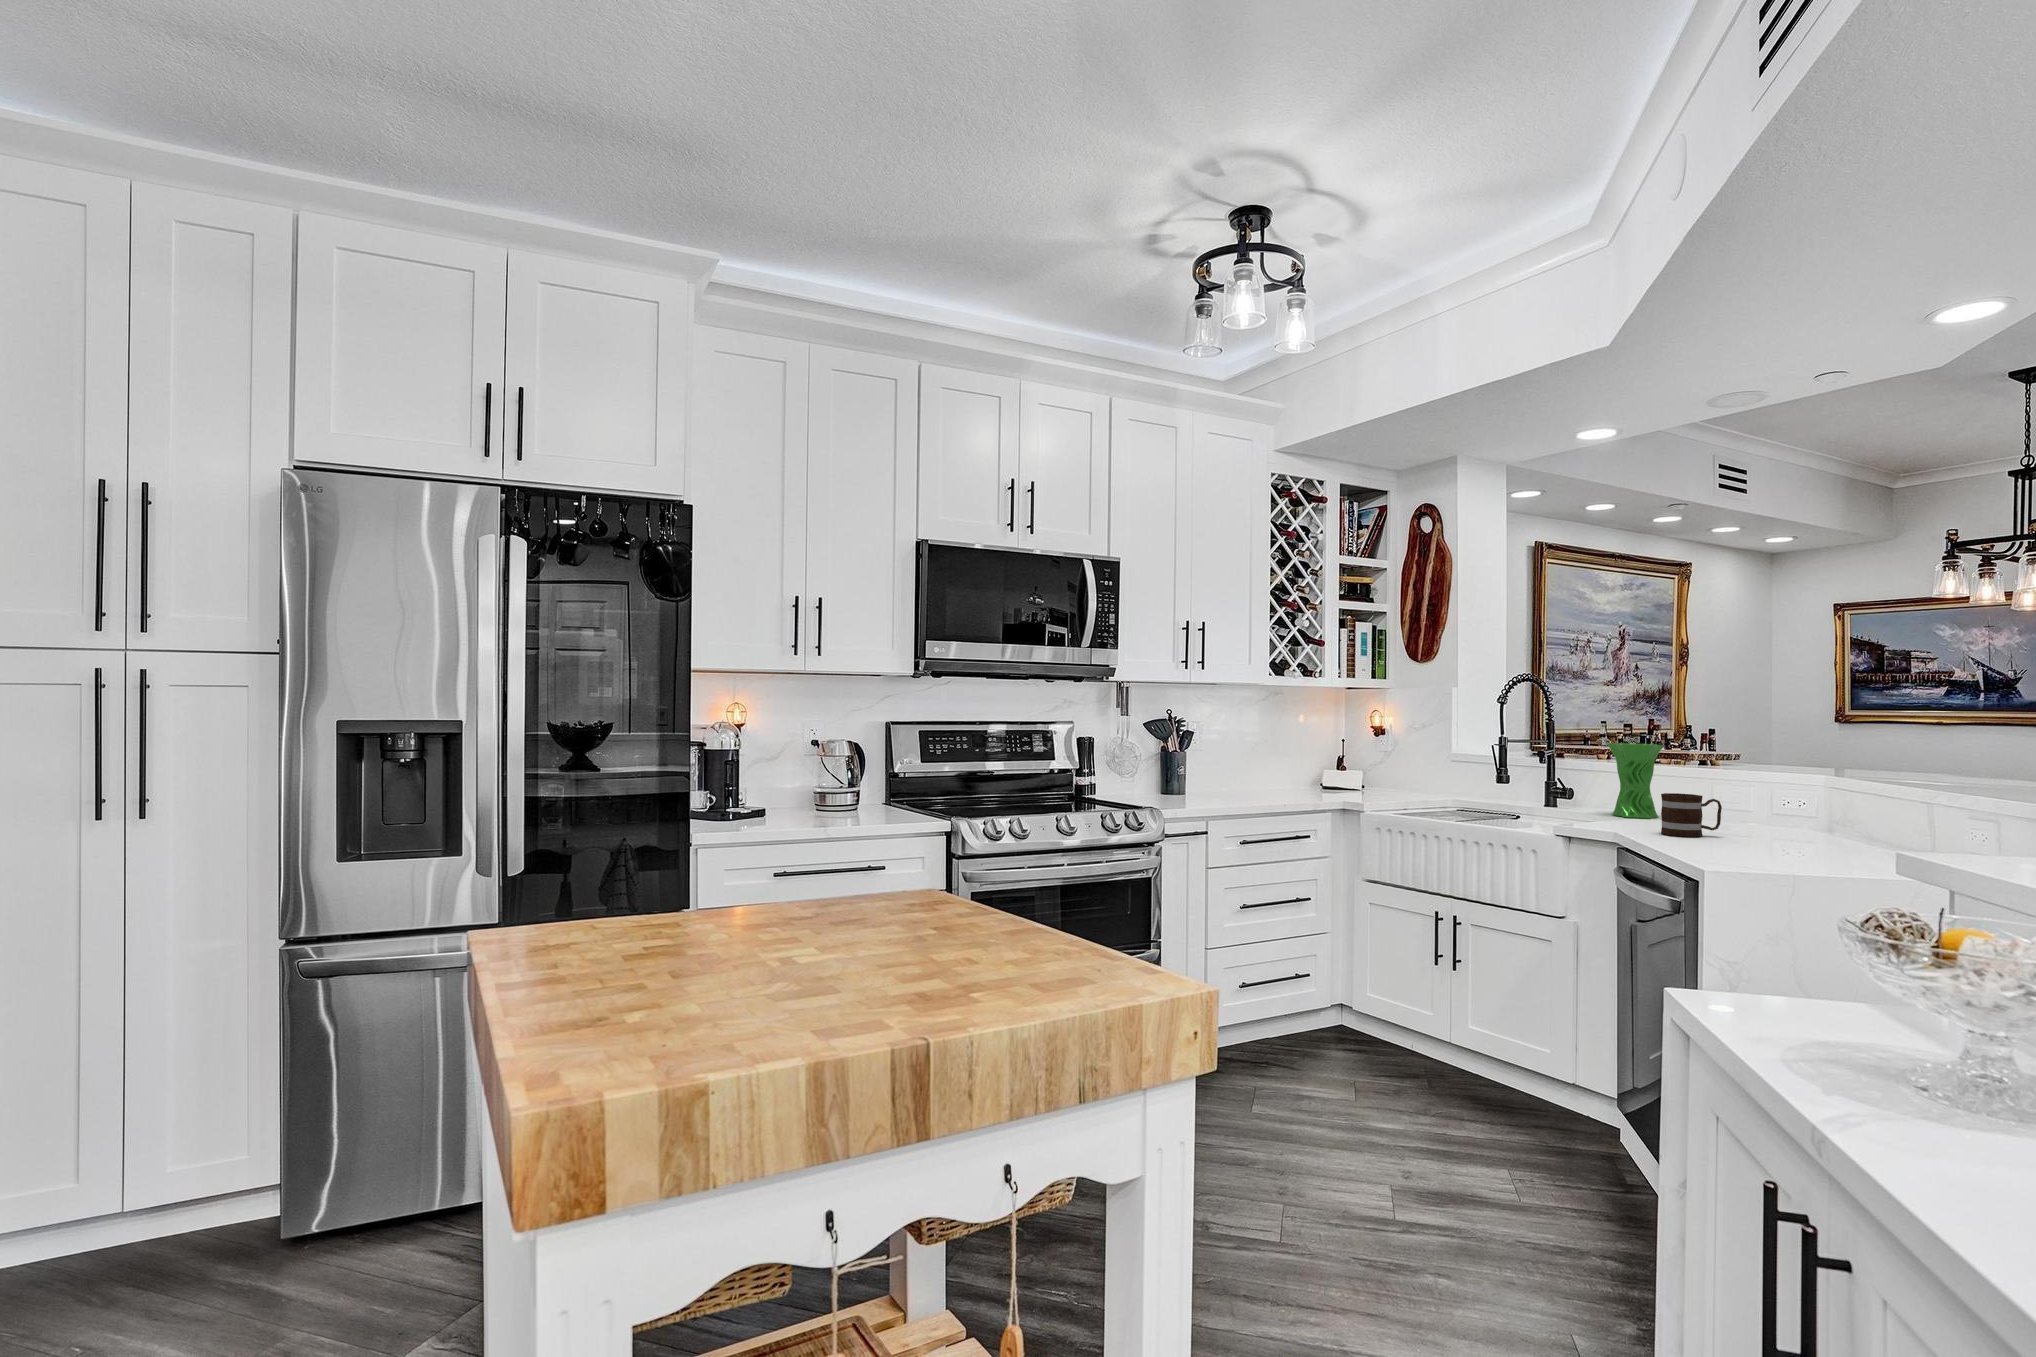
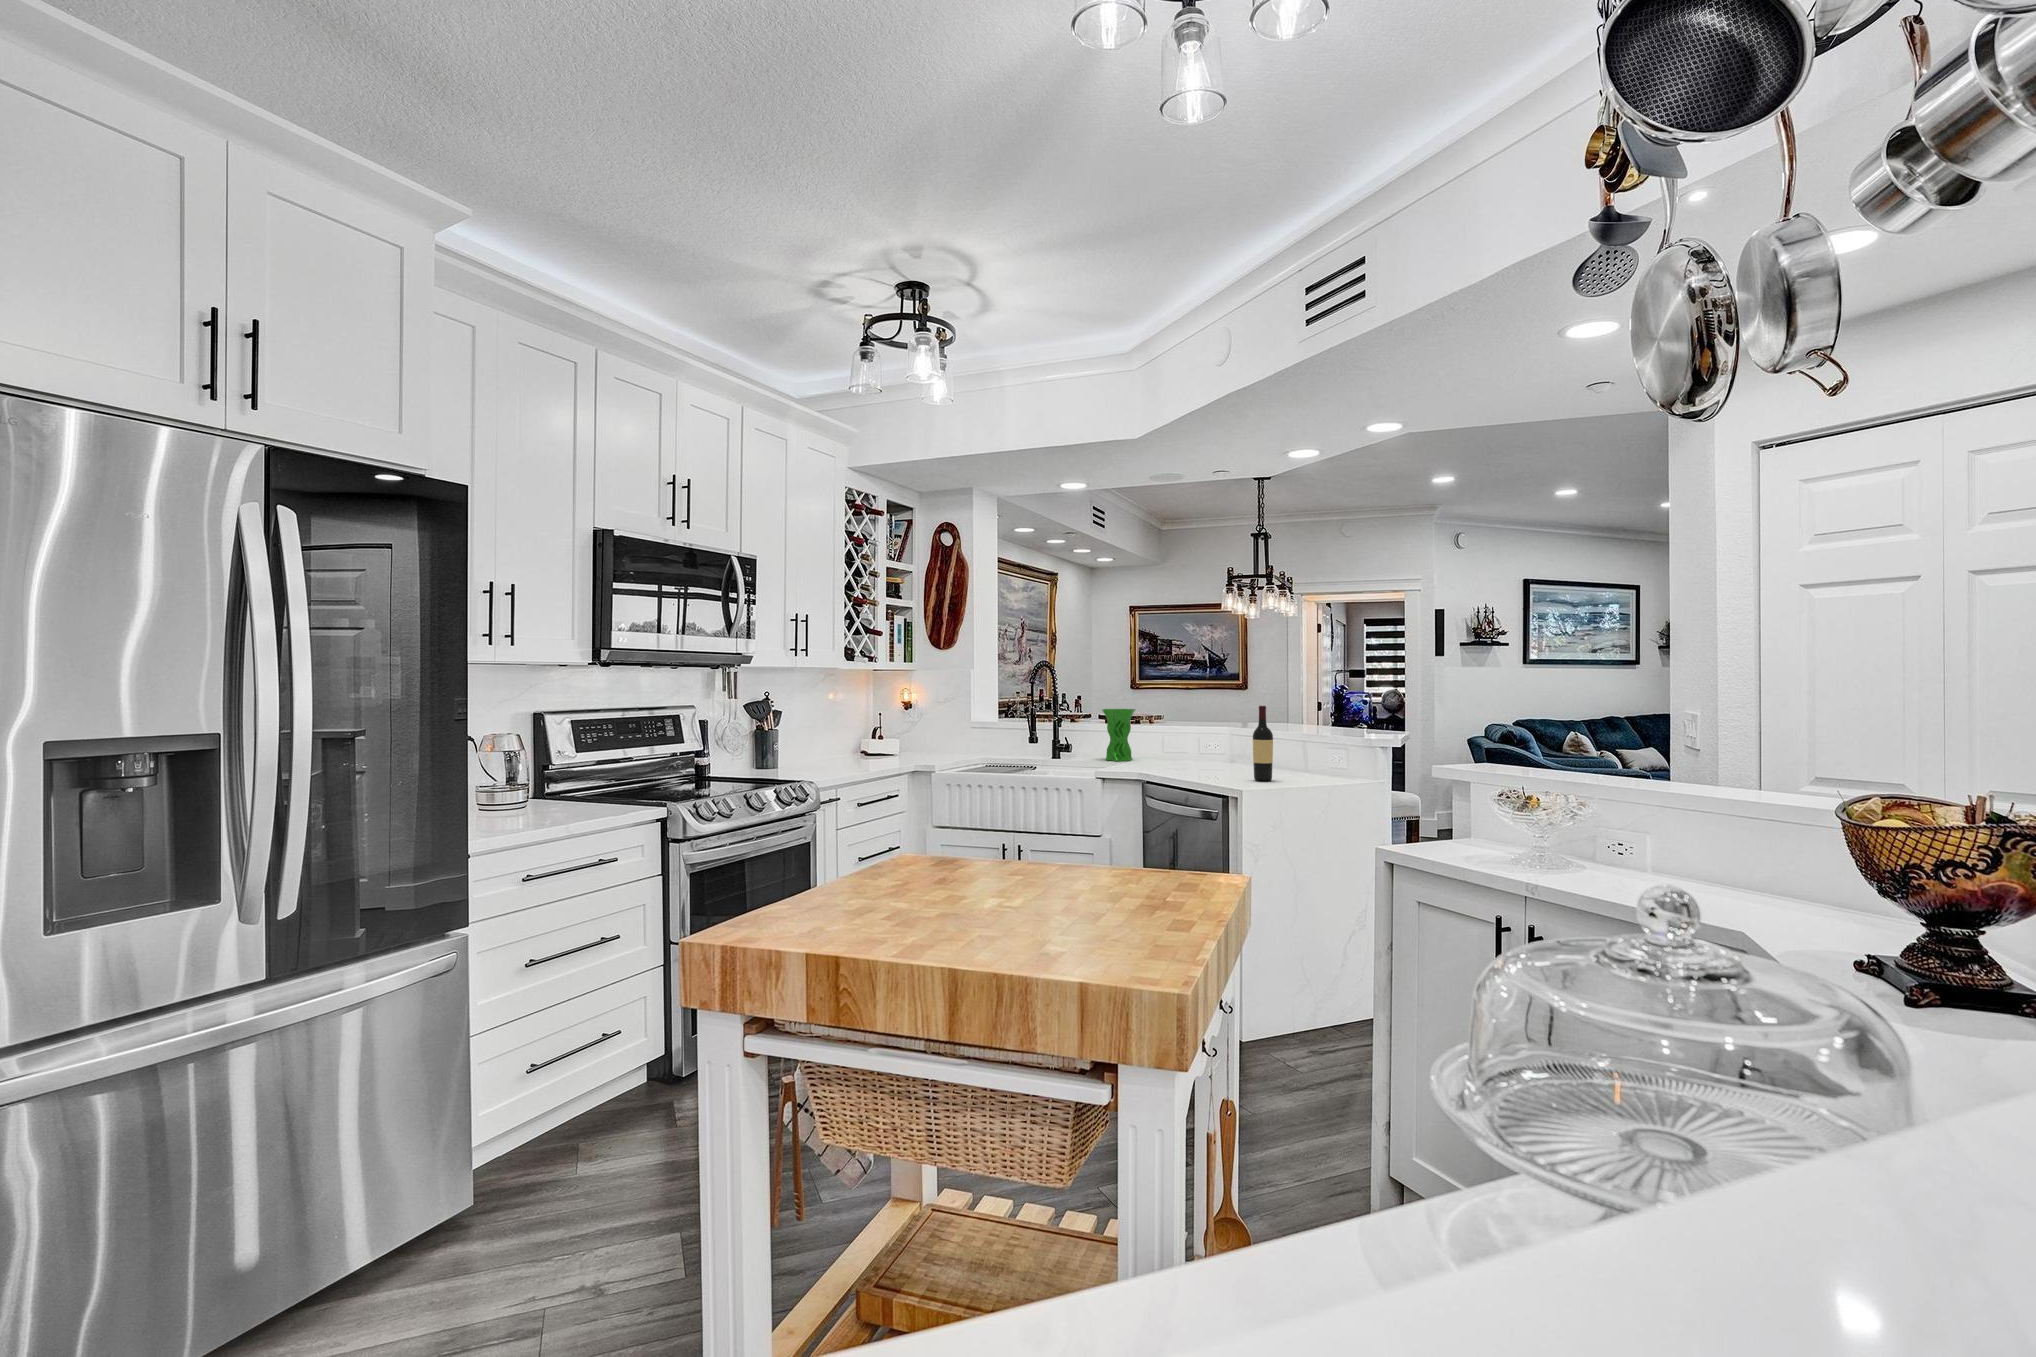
wine bottle: none [1775,745,1815,867] -> present [1253,706,1273,781]
mug: present [1661,793,1722,837] -> none [1160,741,1193,770]

